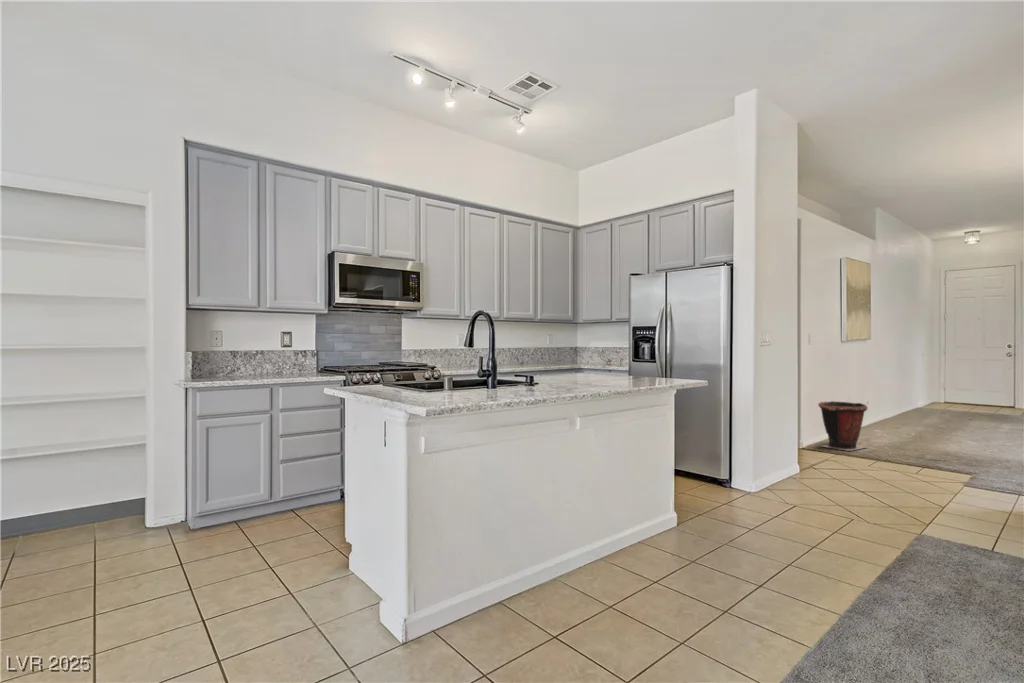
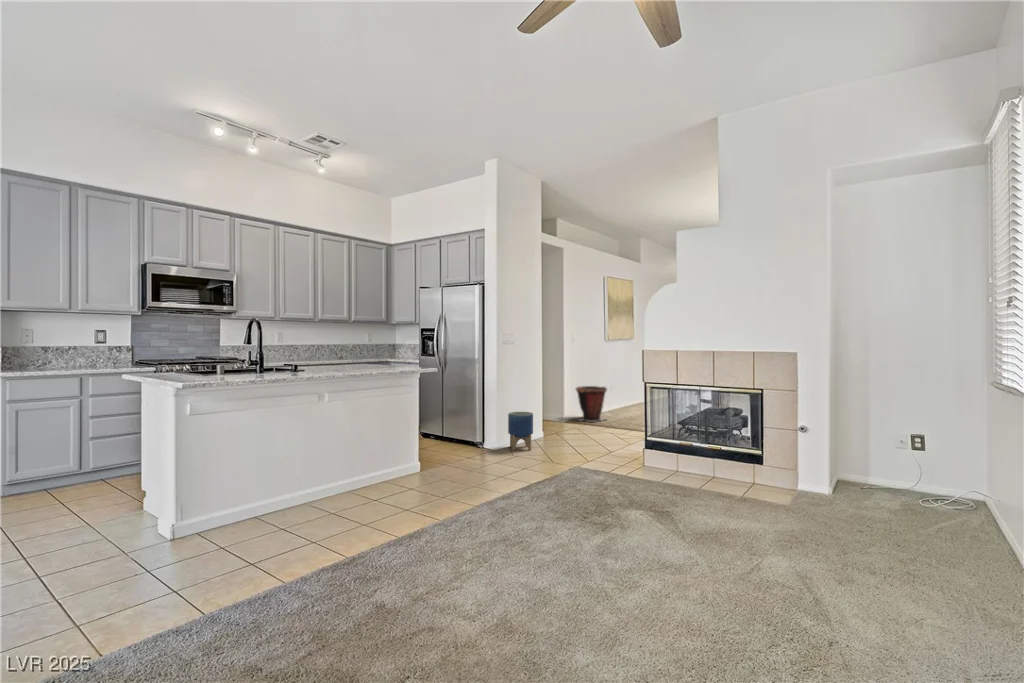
planter: none [768,439,808,495] -> present [508,412,533,450]

